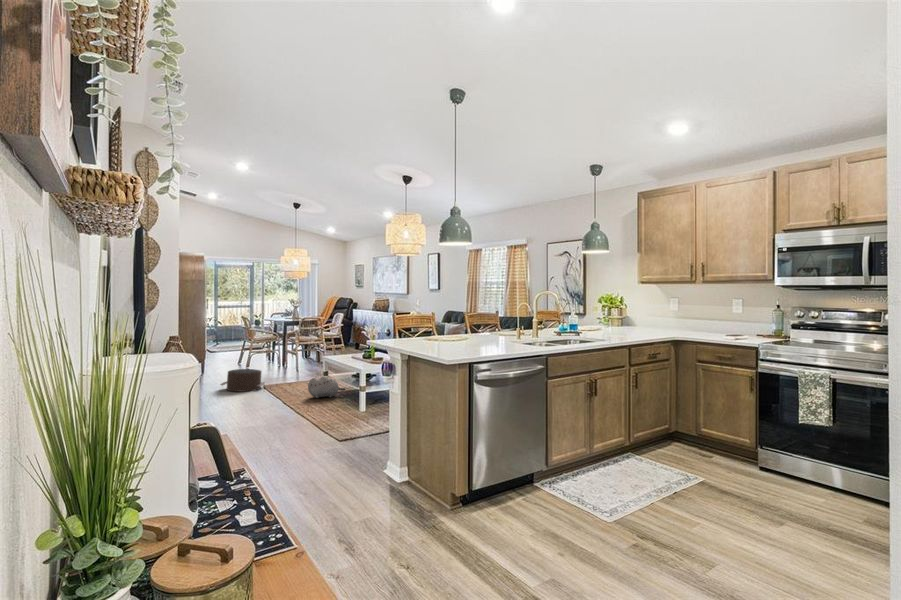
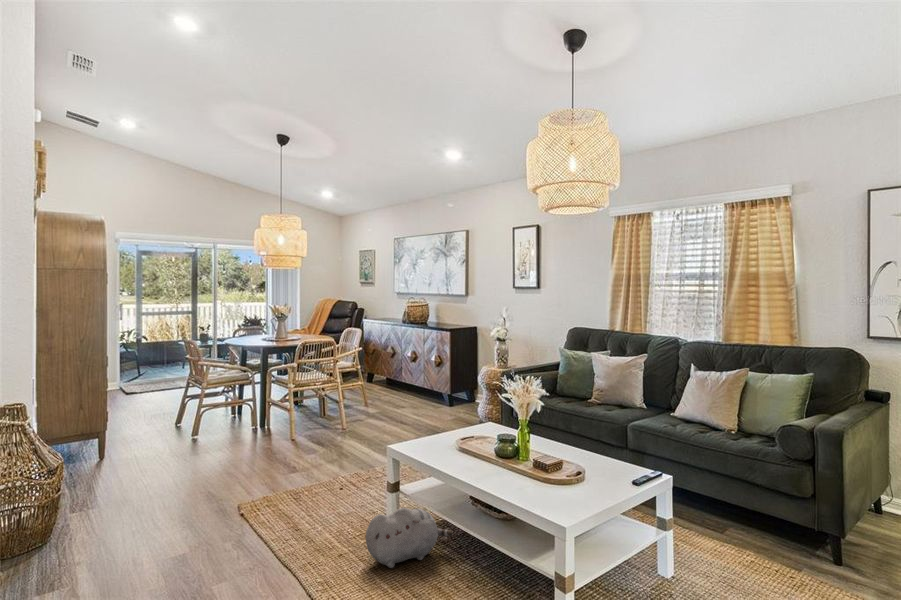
pouf: present [220,369,265,392] -> none [131,468,241,537]

